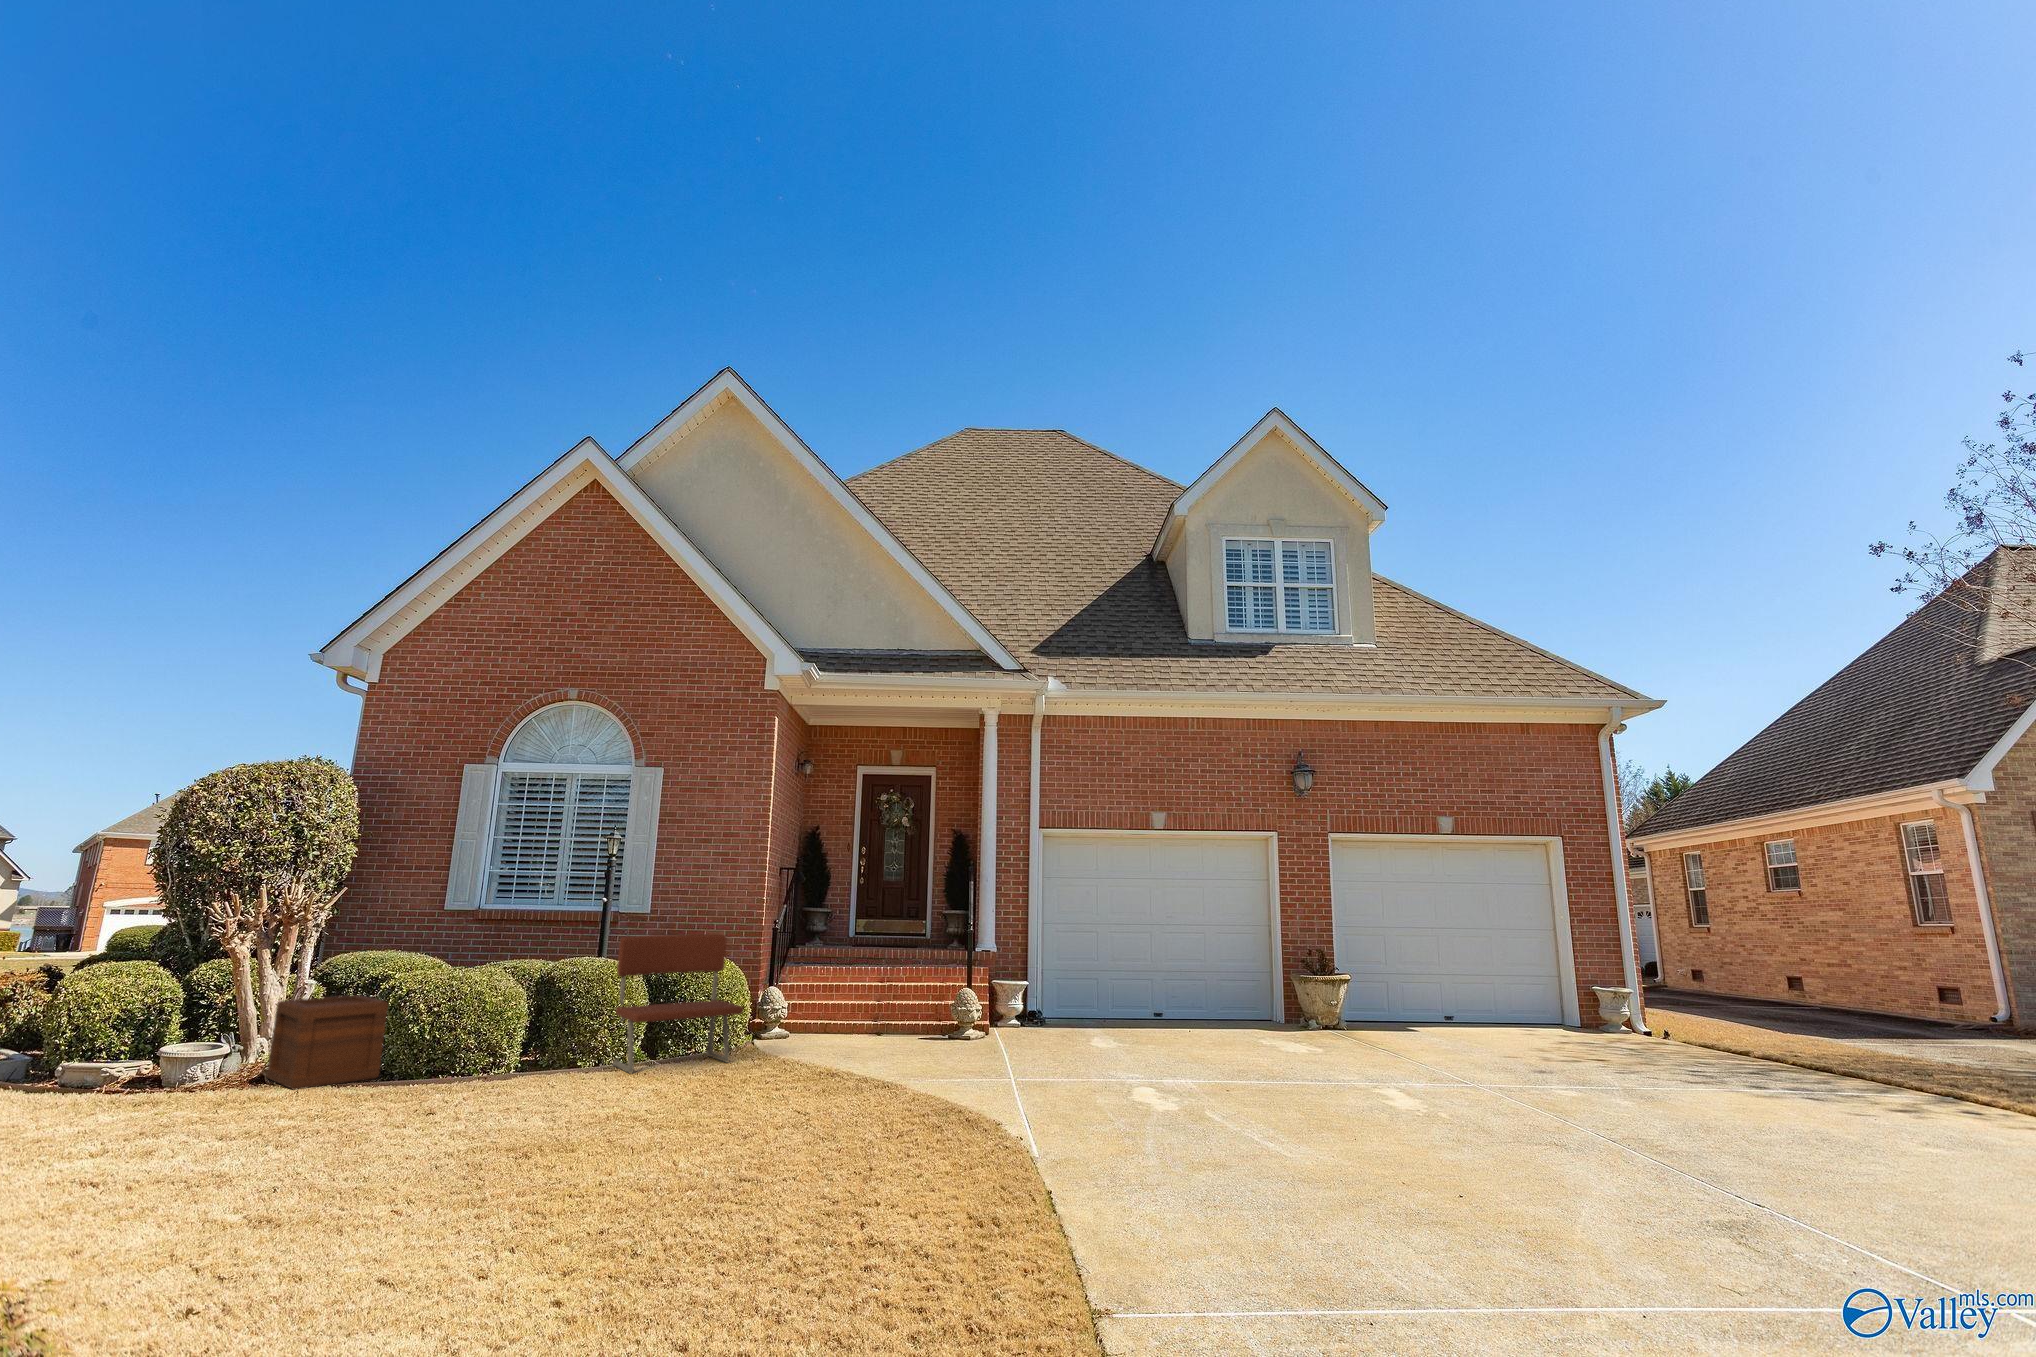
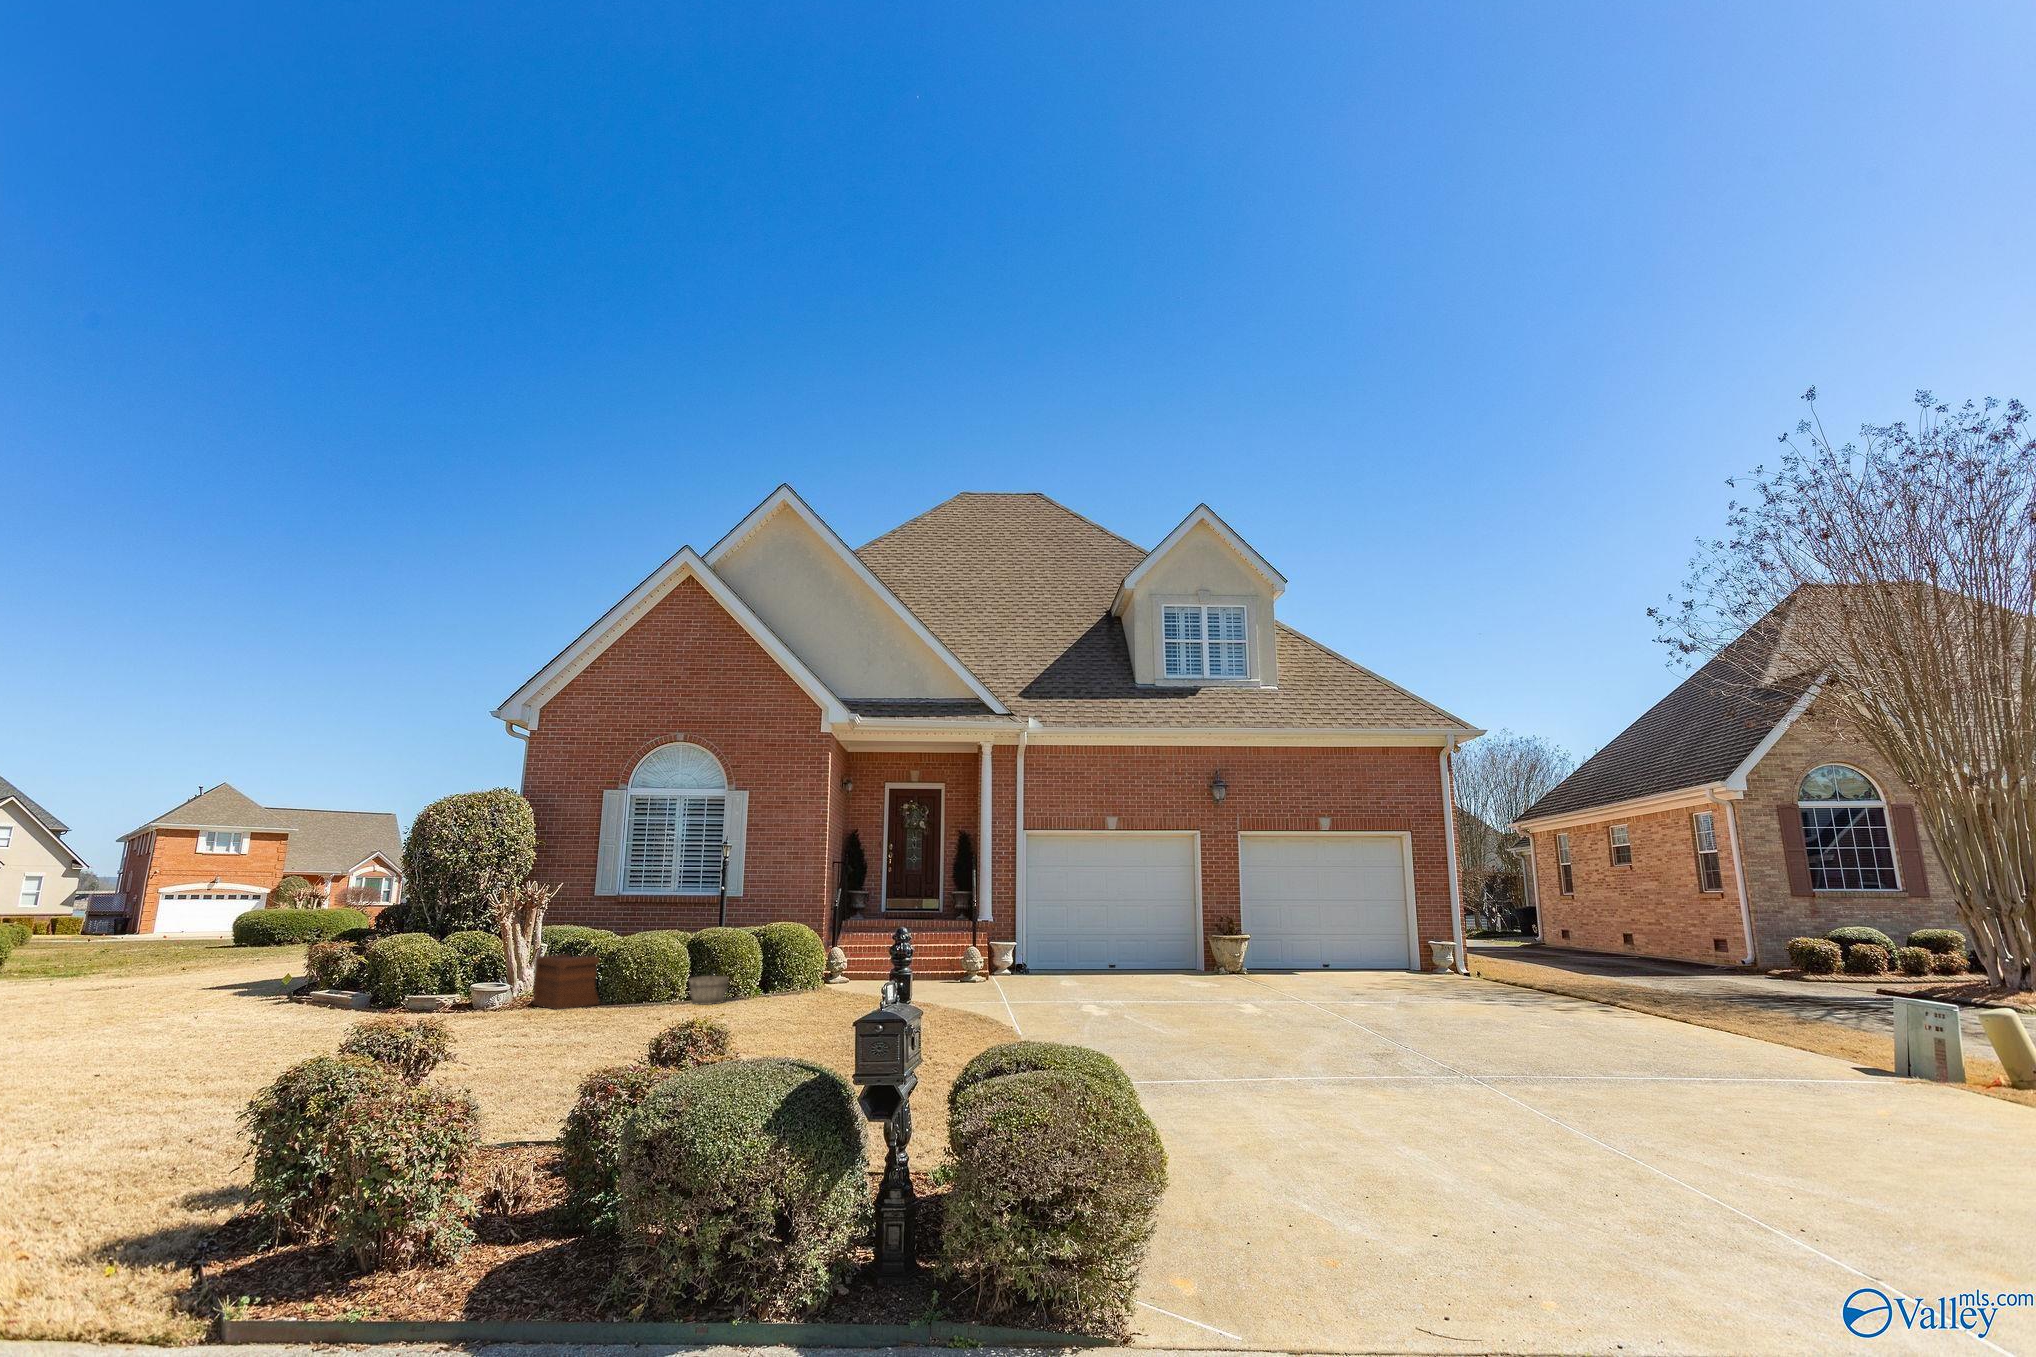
bench: present [612,934,744,1073] -> none [742,911,827,1001]
wooden bucket: none [520,1023,586,1080] -> present [689,974,729,1005]

